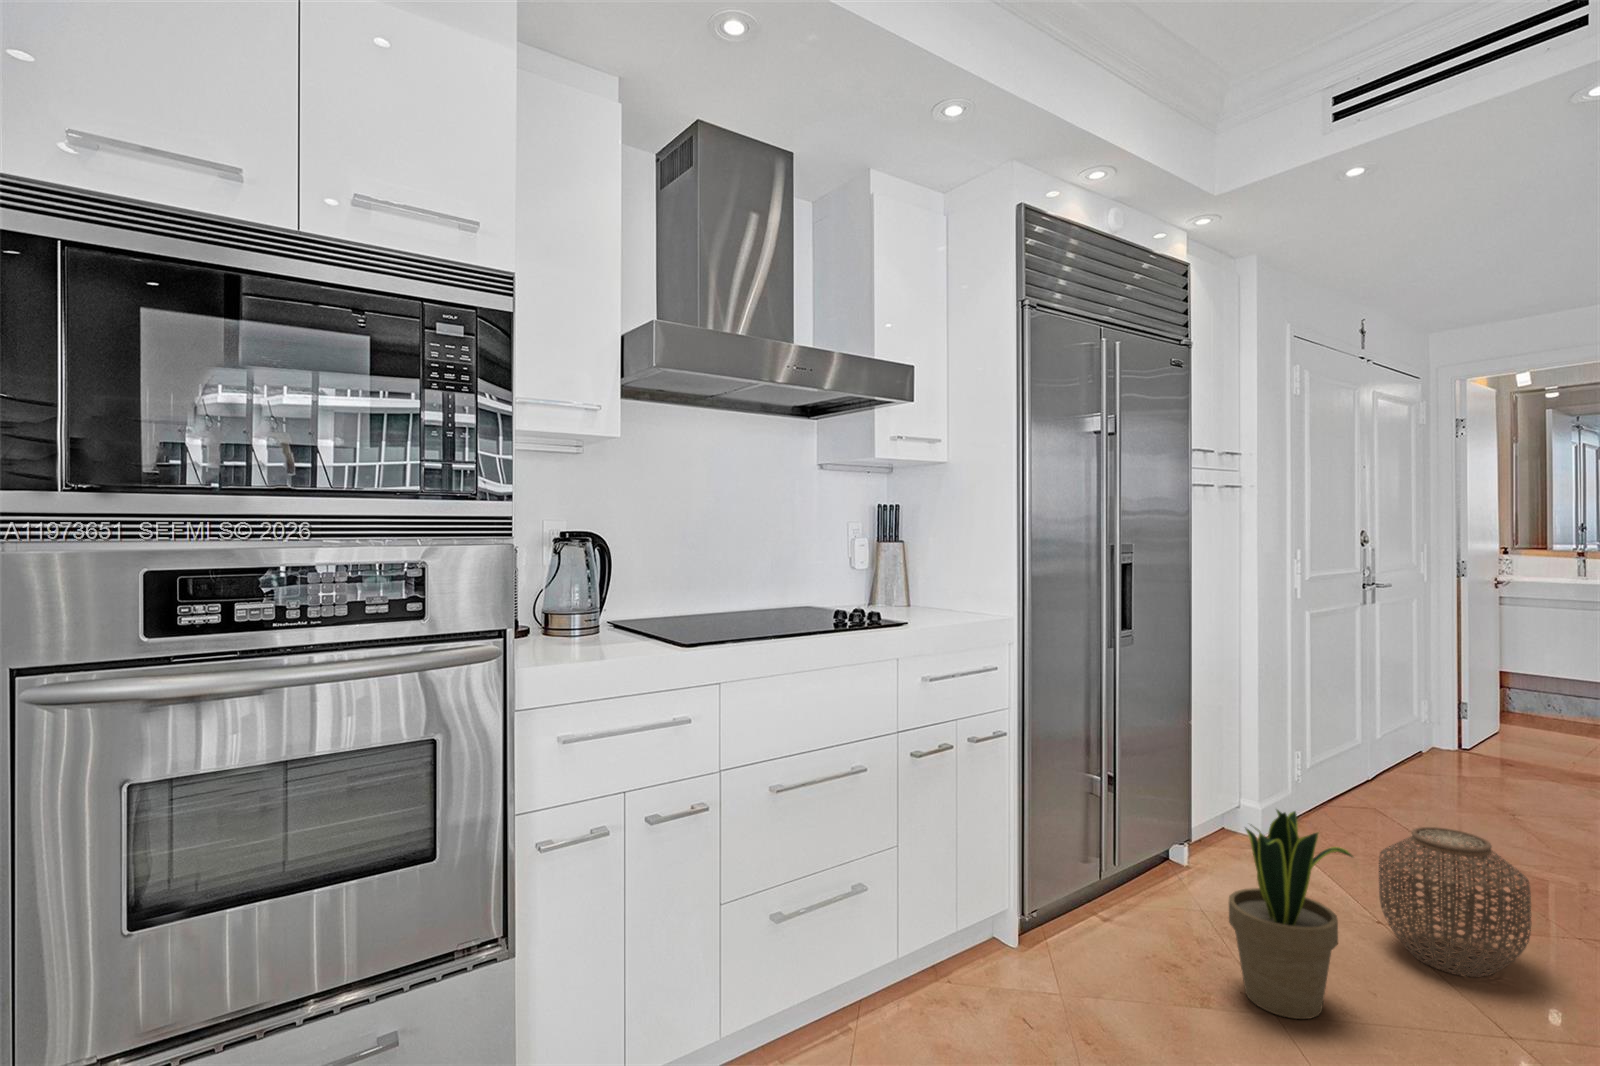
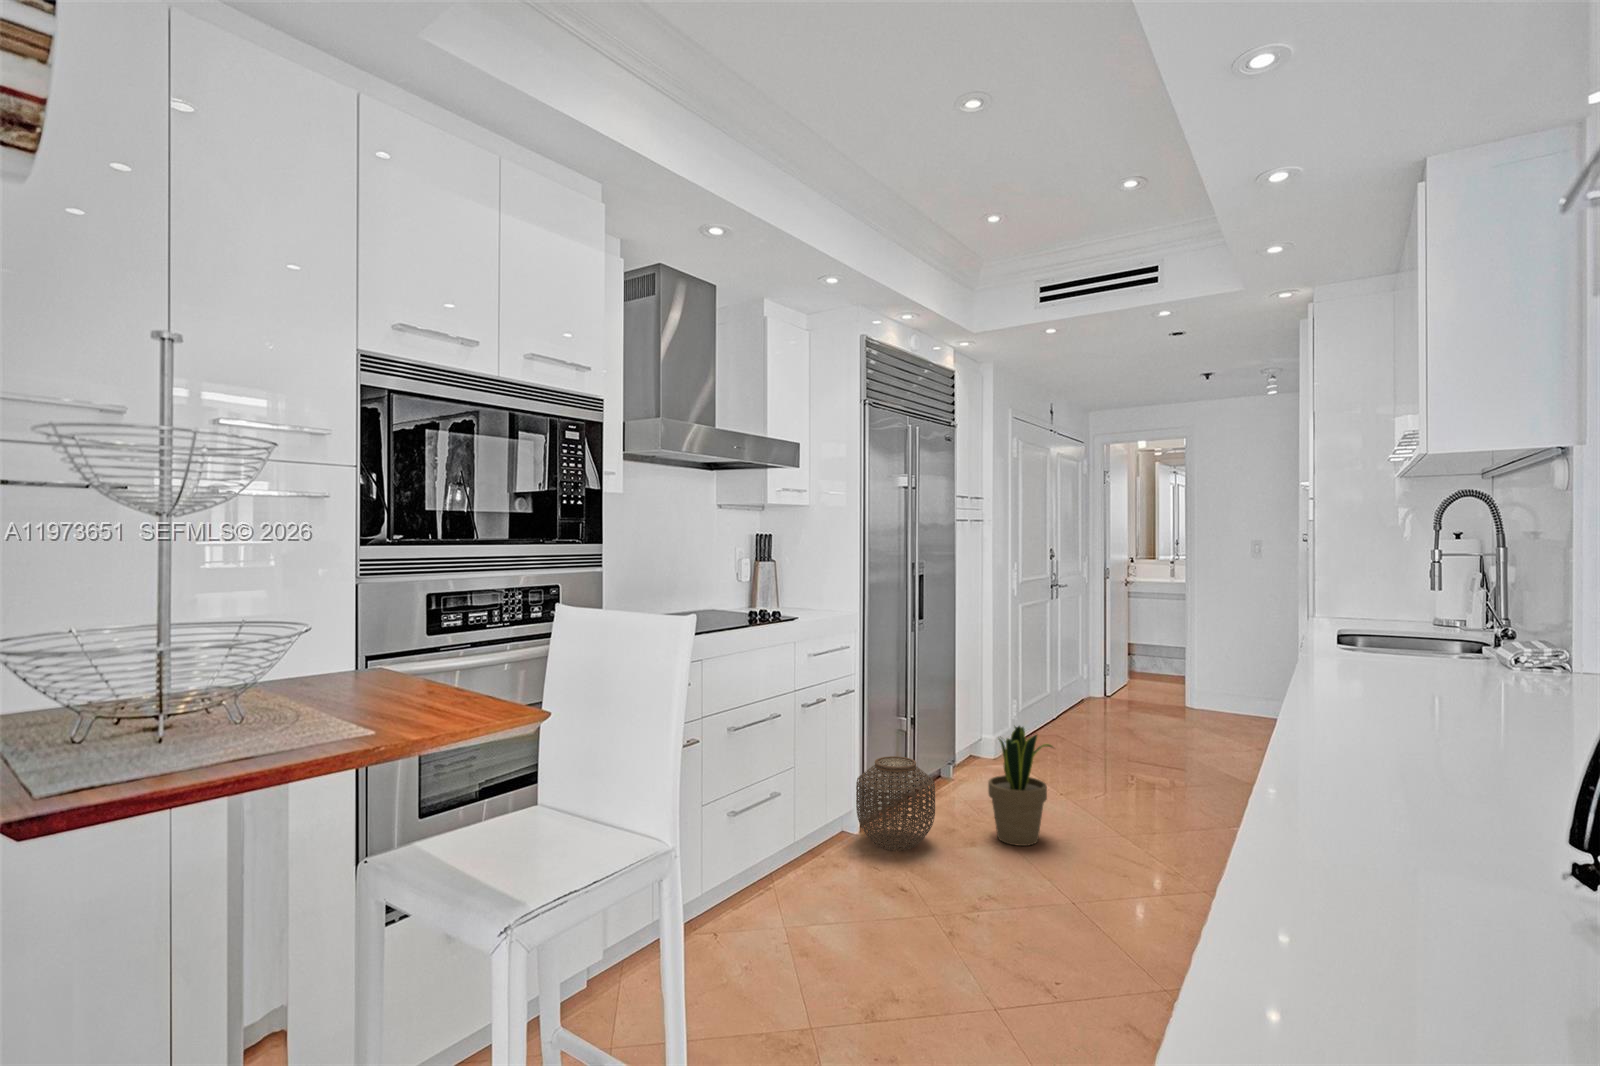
woven basket: present [1379,827,1531,976] -> present [856,756,935,851]

